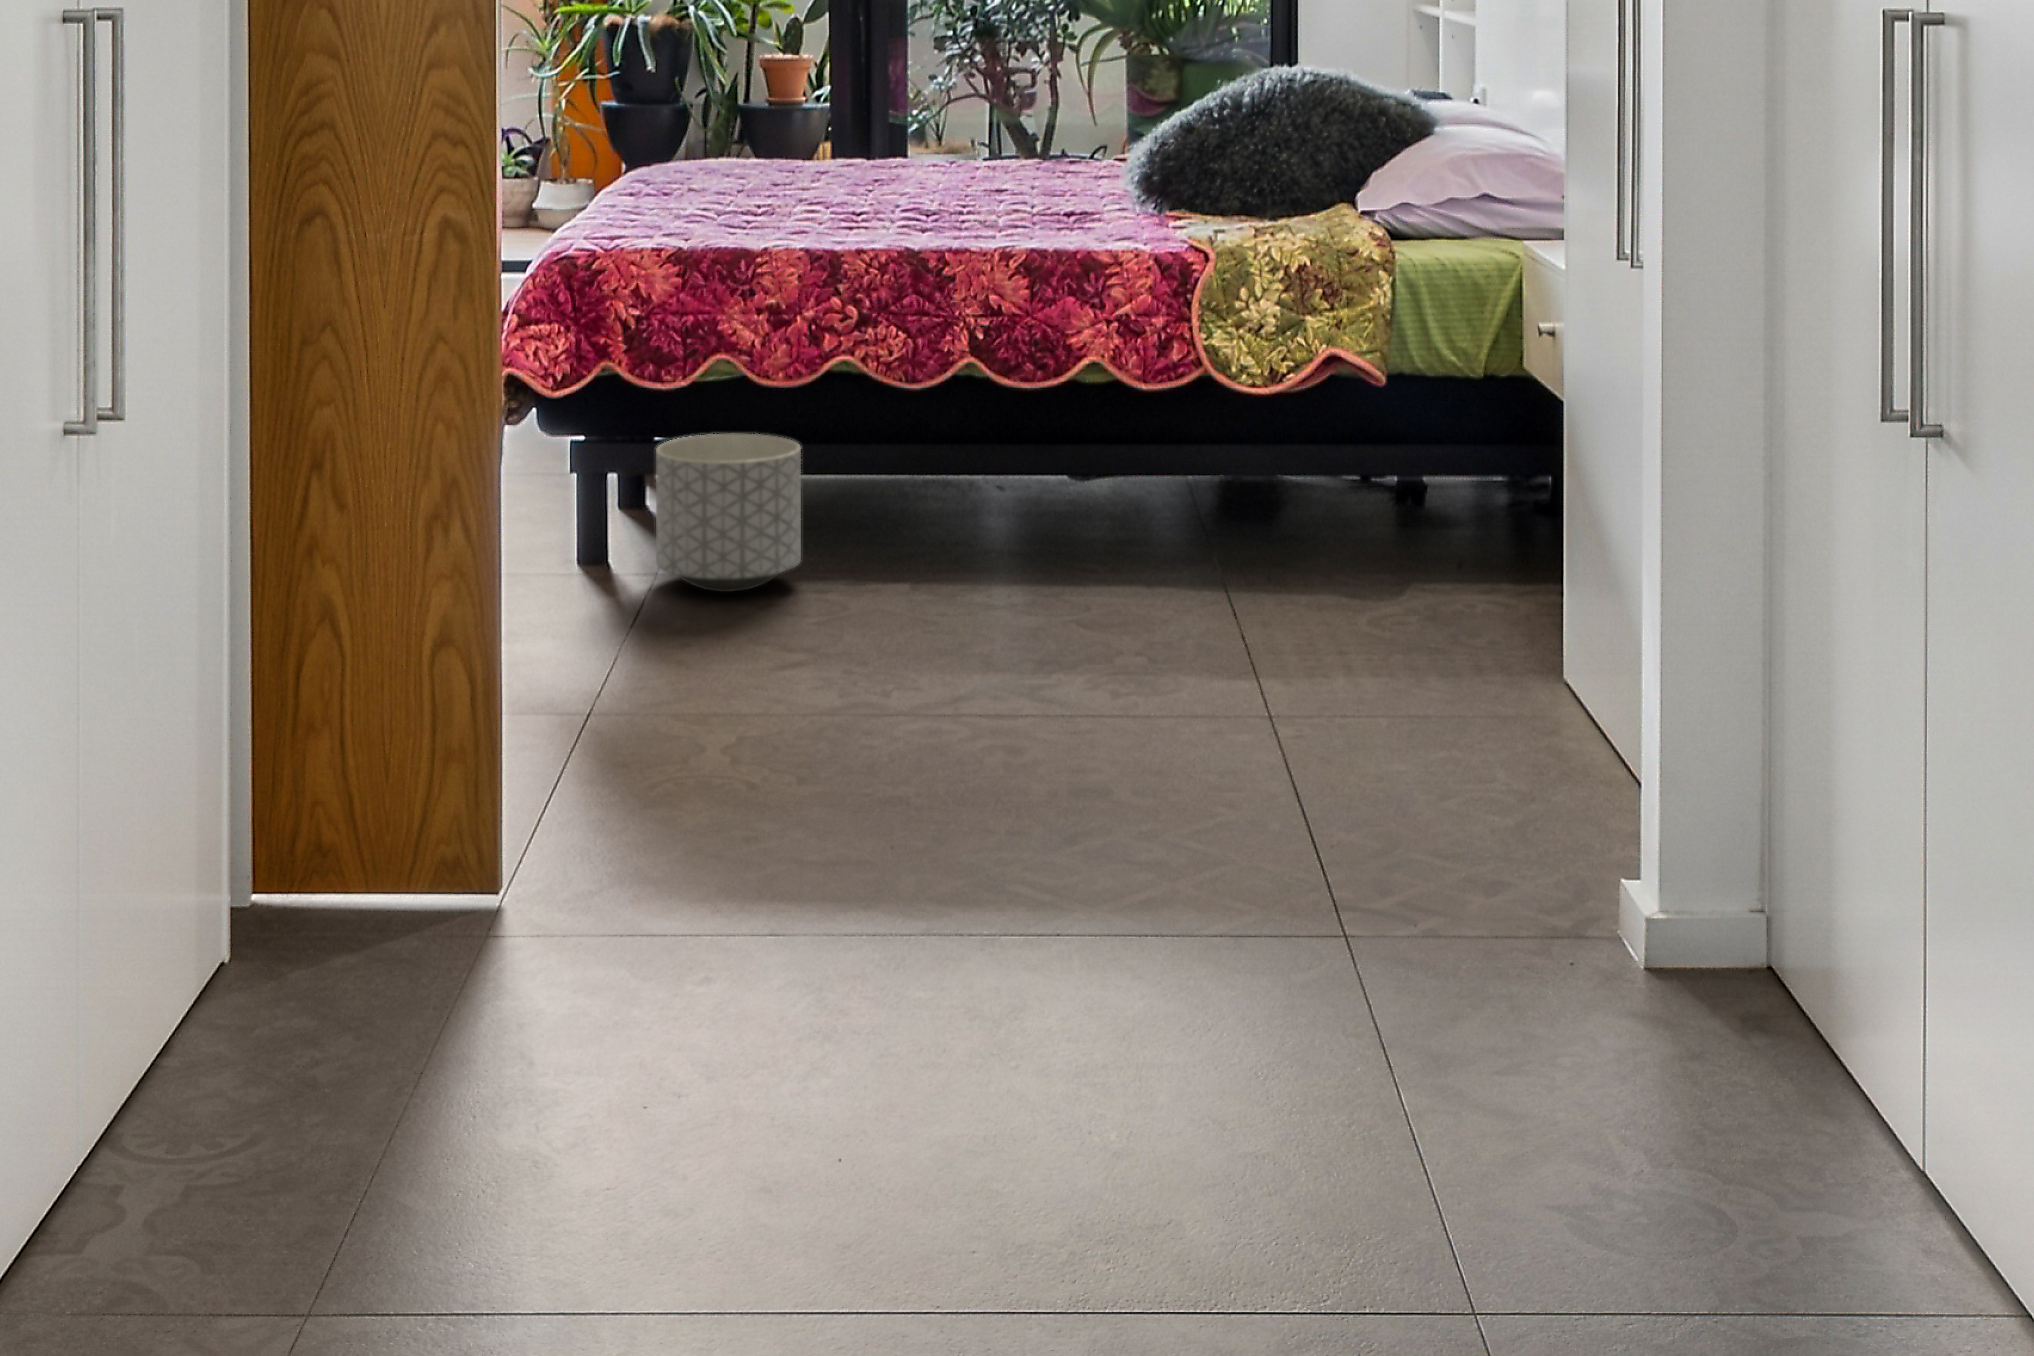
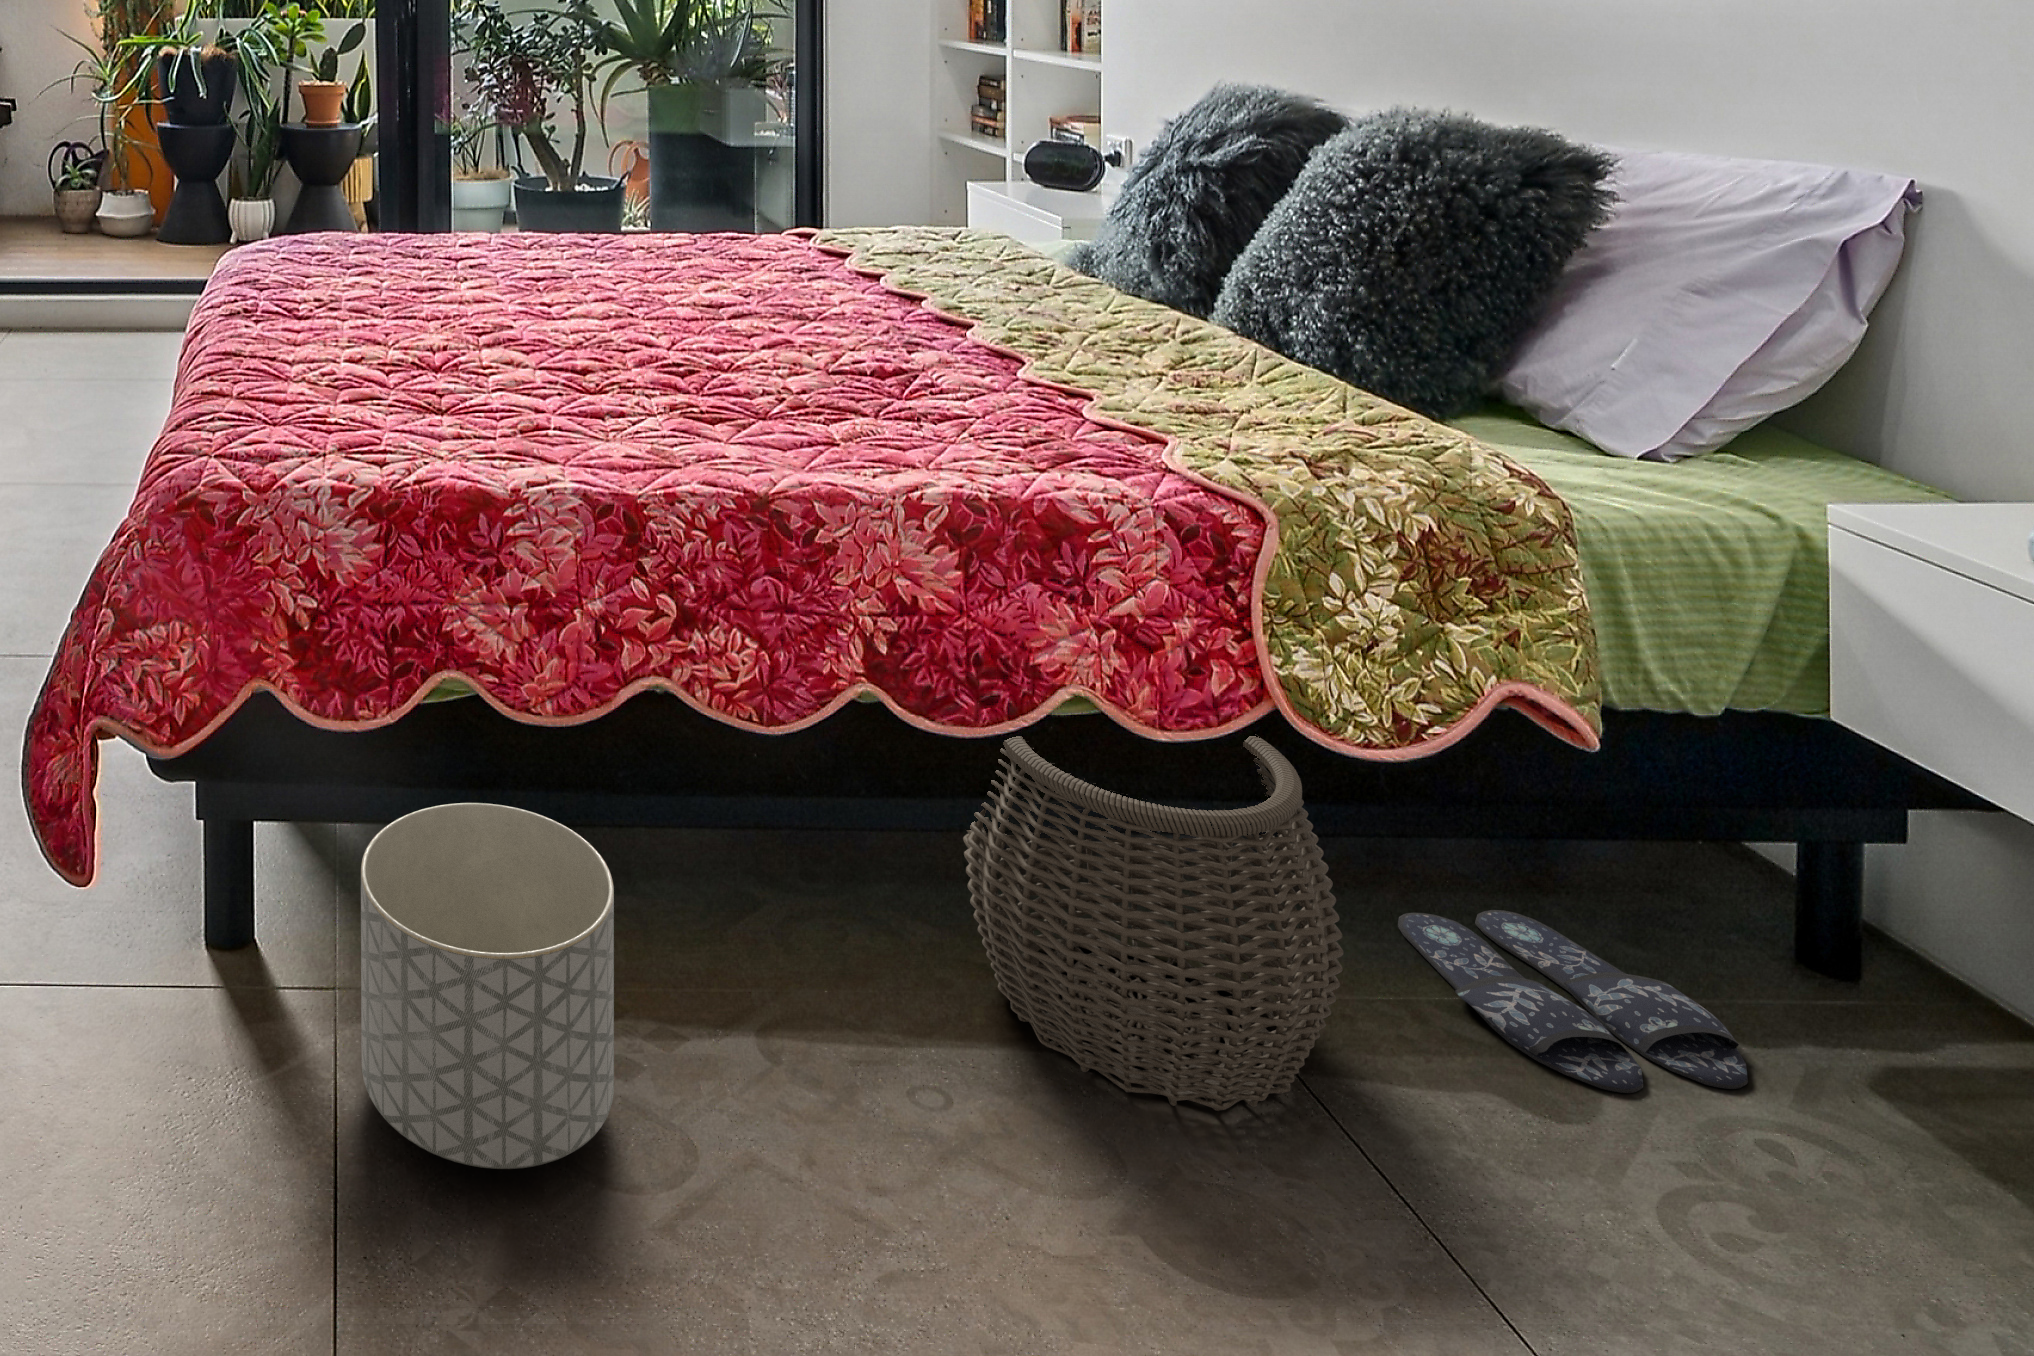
woven basket: none [1043,384,1240,581] -> present [963,736,1343,1111]
slippers: none [1337,537,1476,577] -> present [1398,910,1748,1093]

